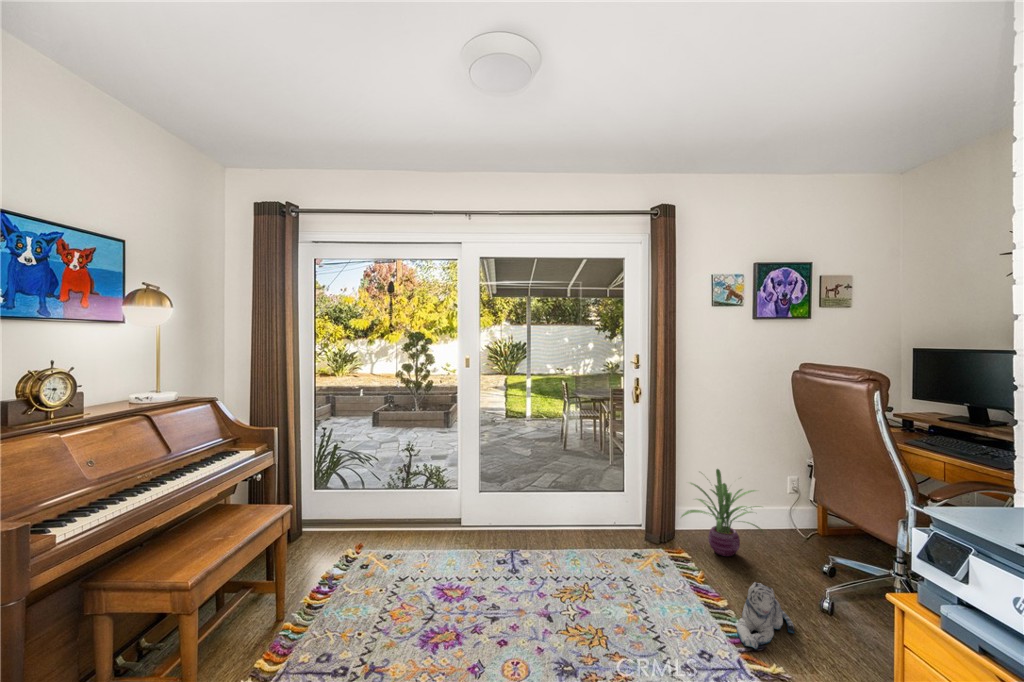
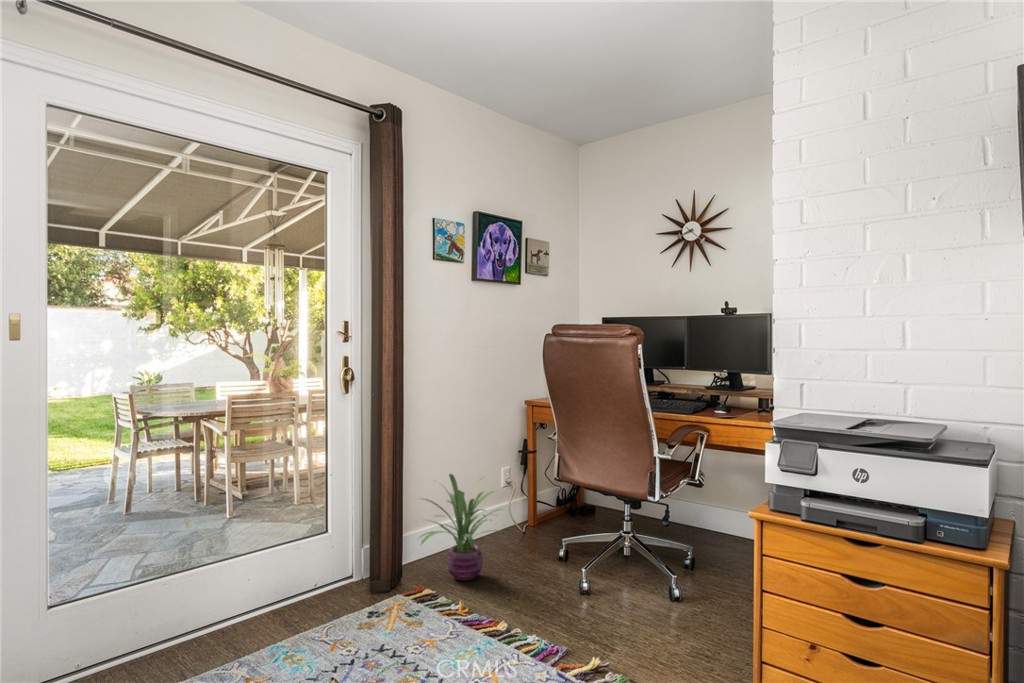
plush toy: present [737,583,794,649] -> none [529,585,583,658]

